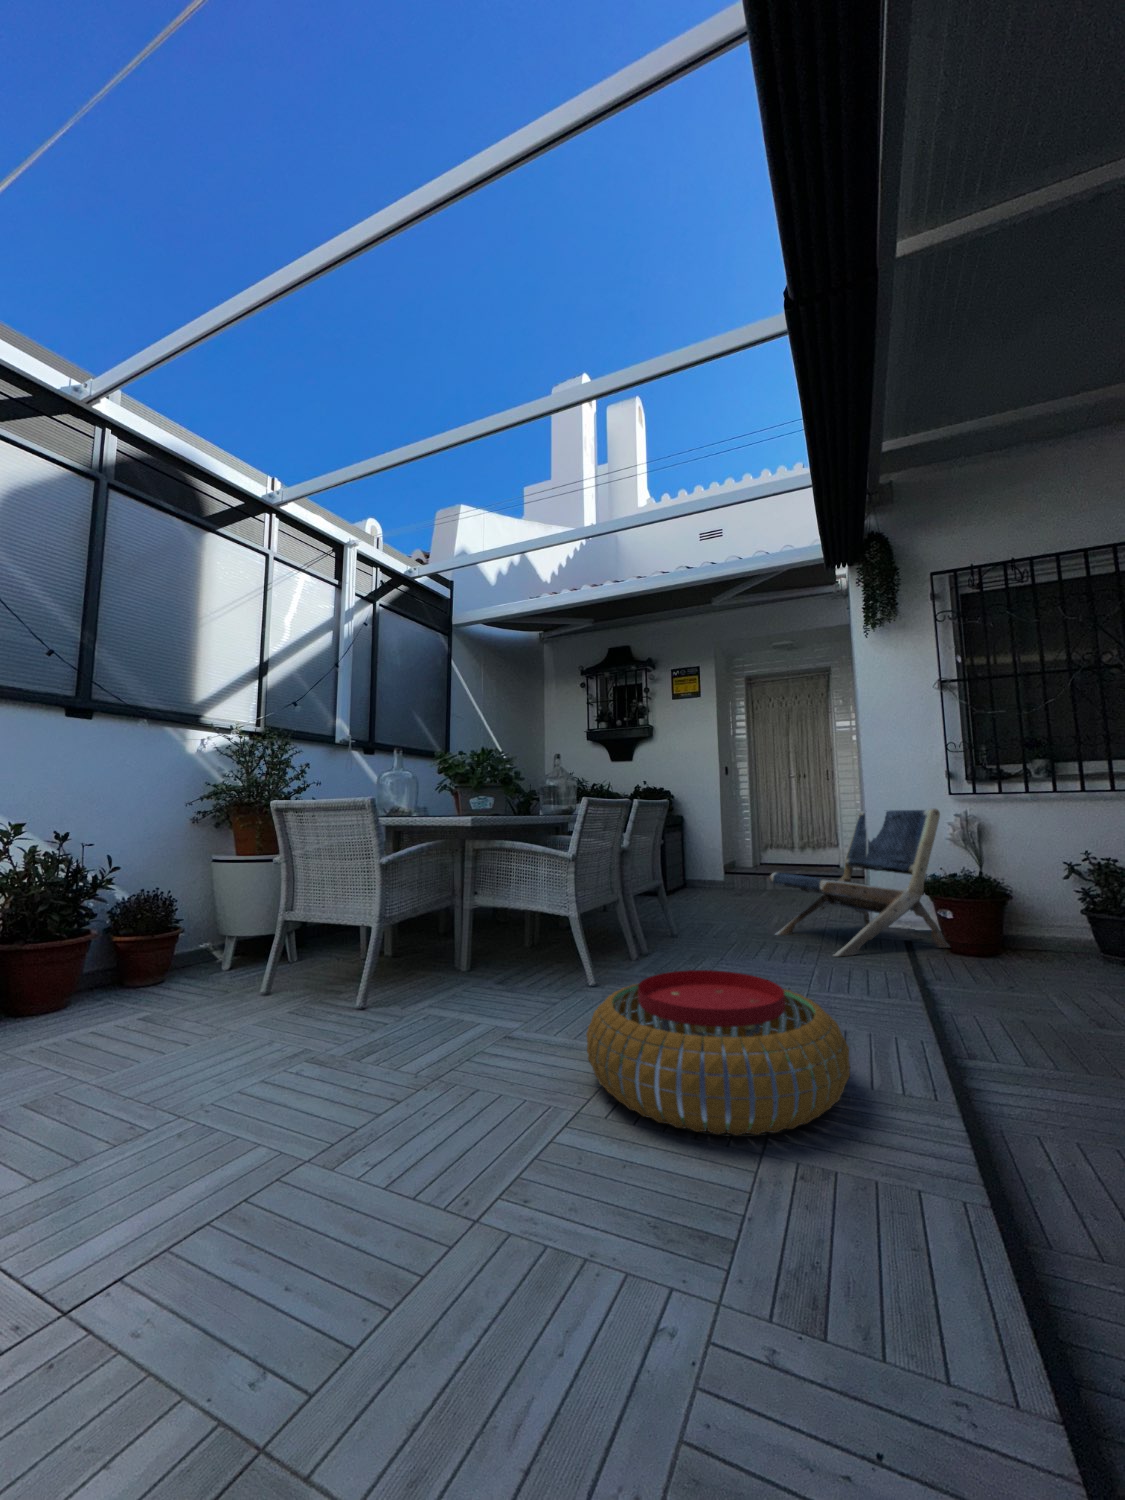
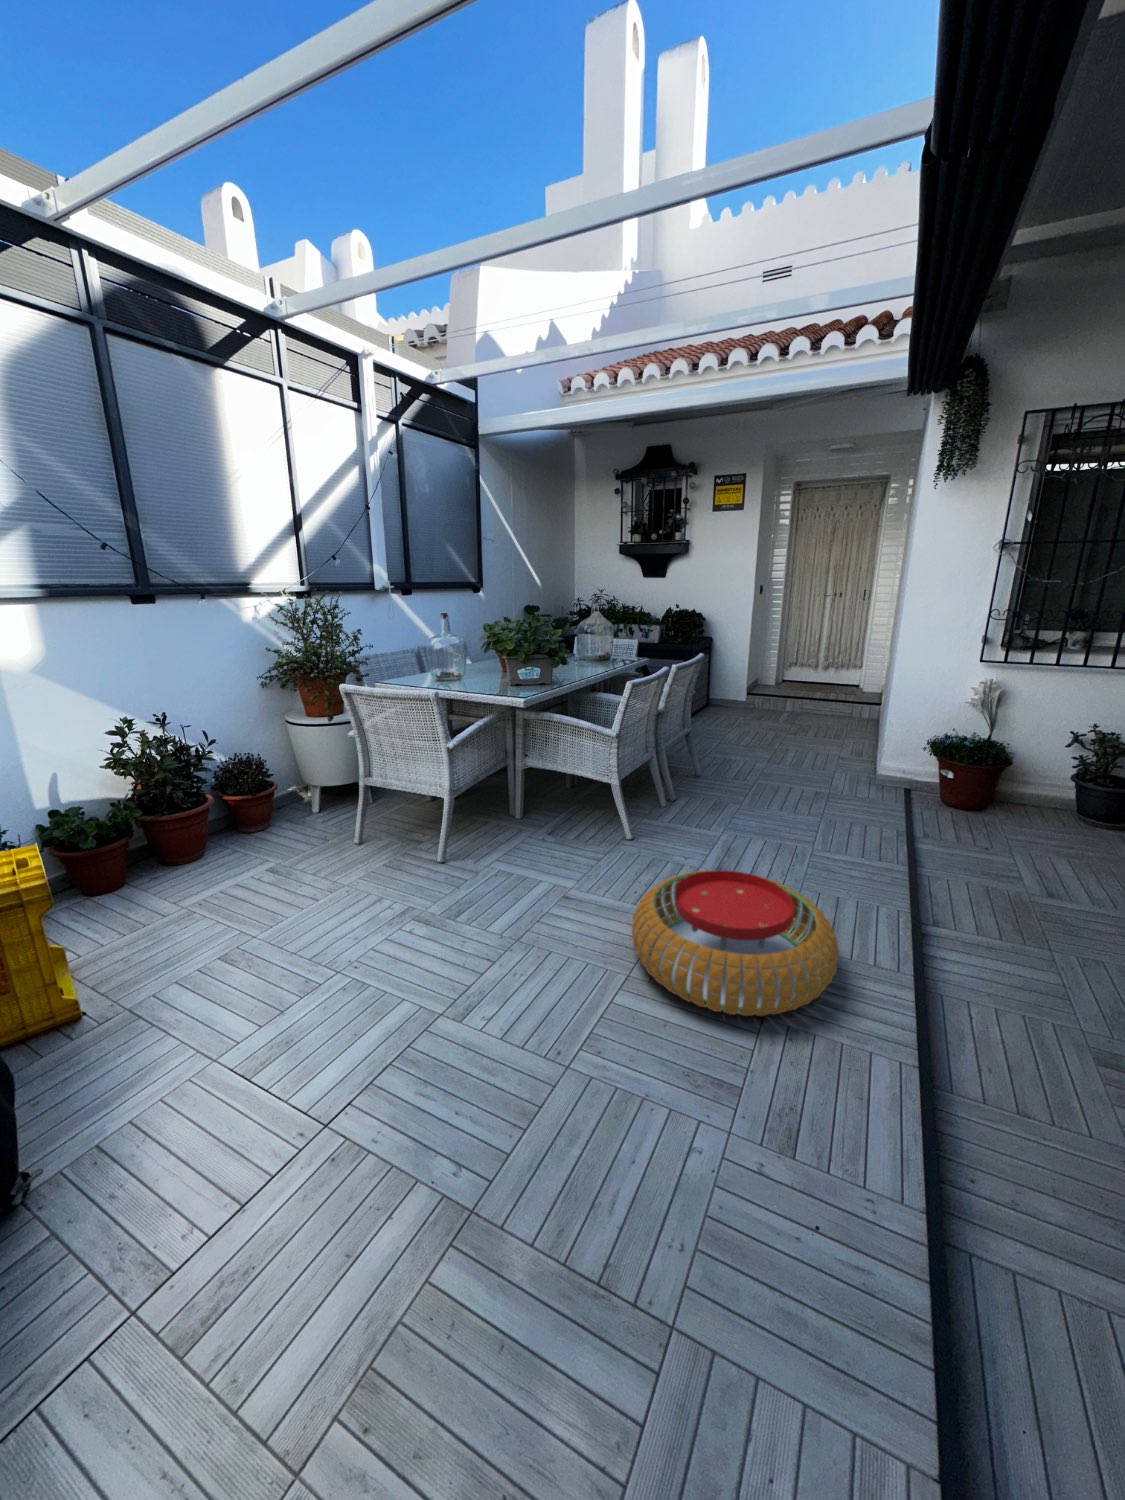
lounge chair: present [769,808,950,956] -> none [787,666,966,811]

